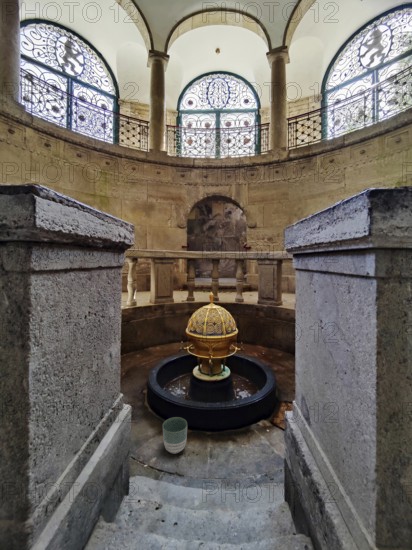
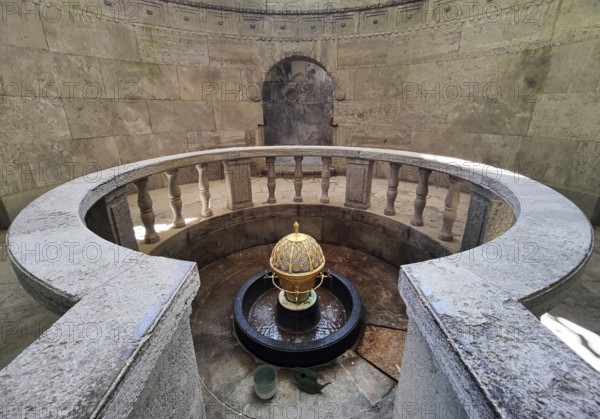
watering can: none [203,421,244,453] -> present [292,367,331,394]

